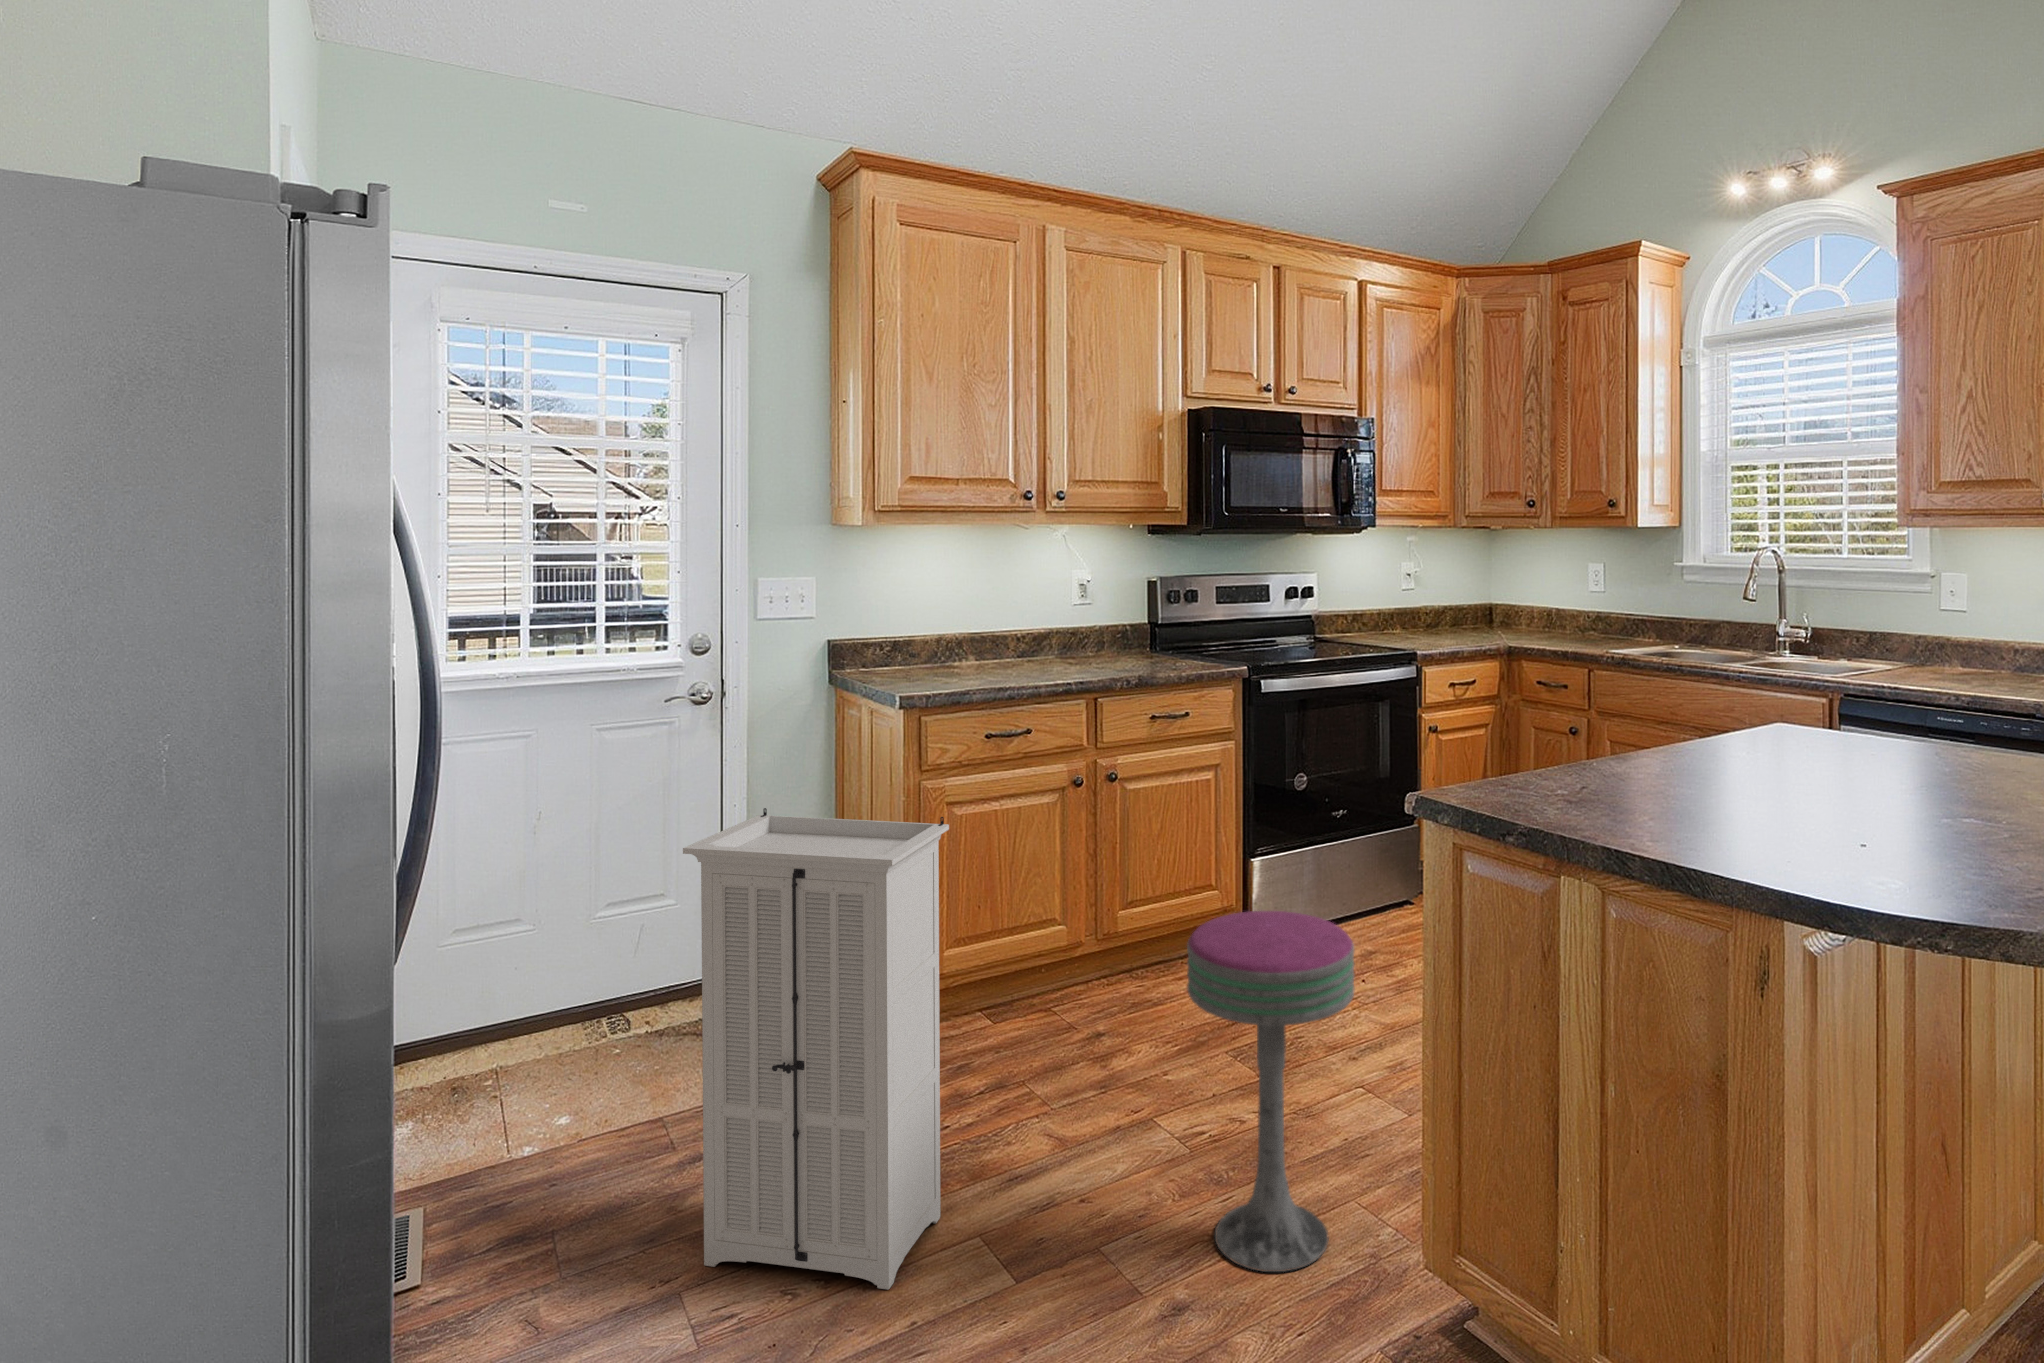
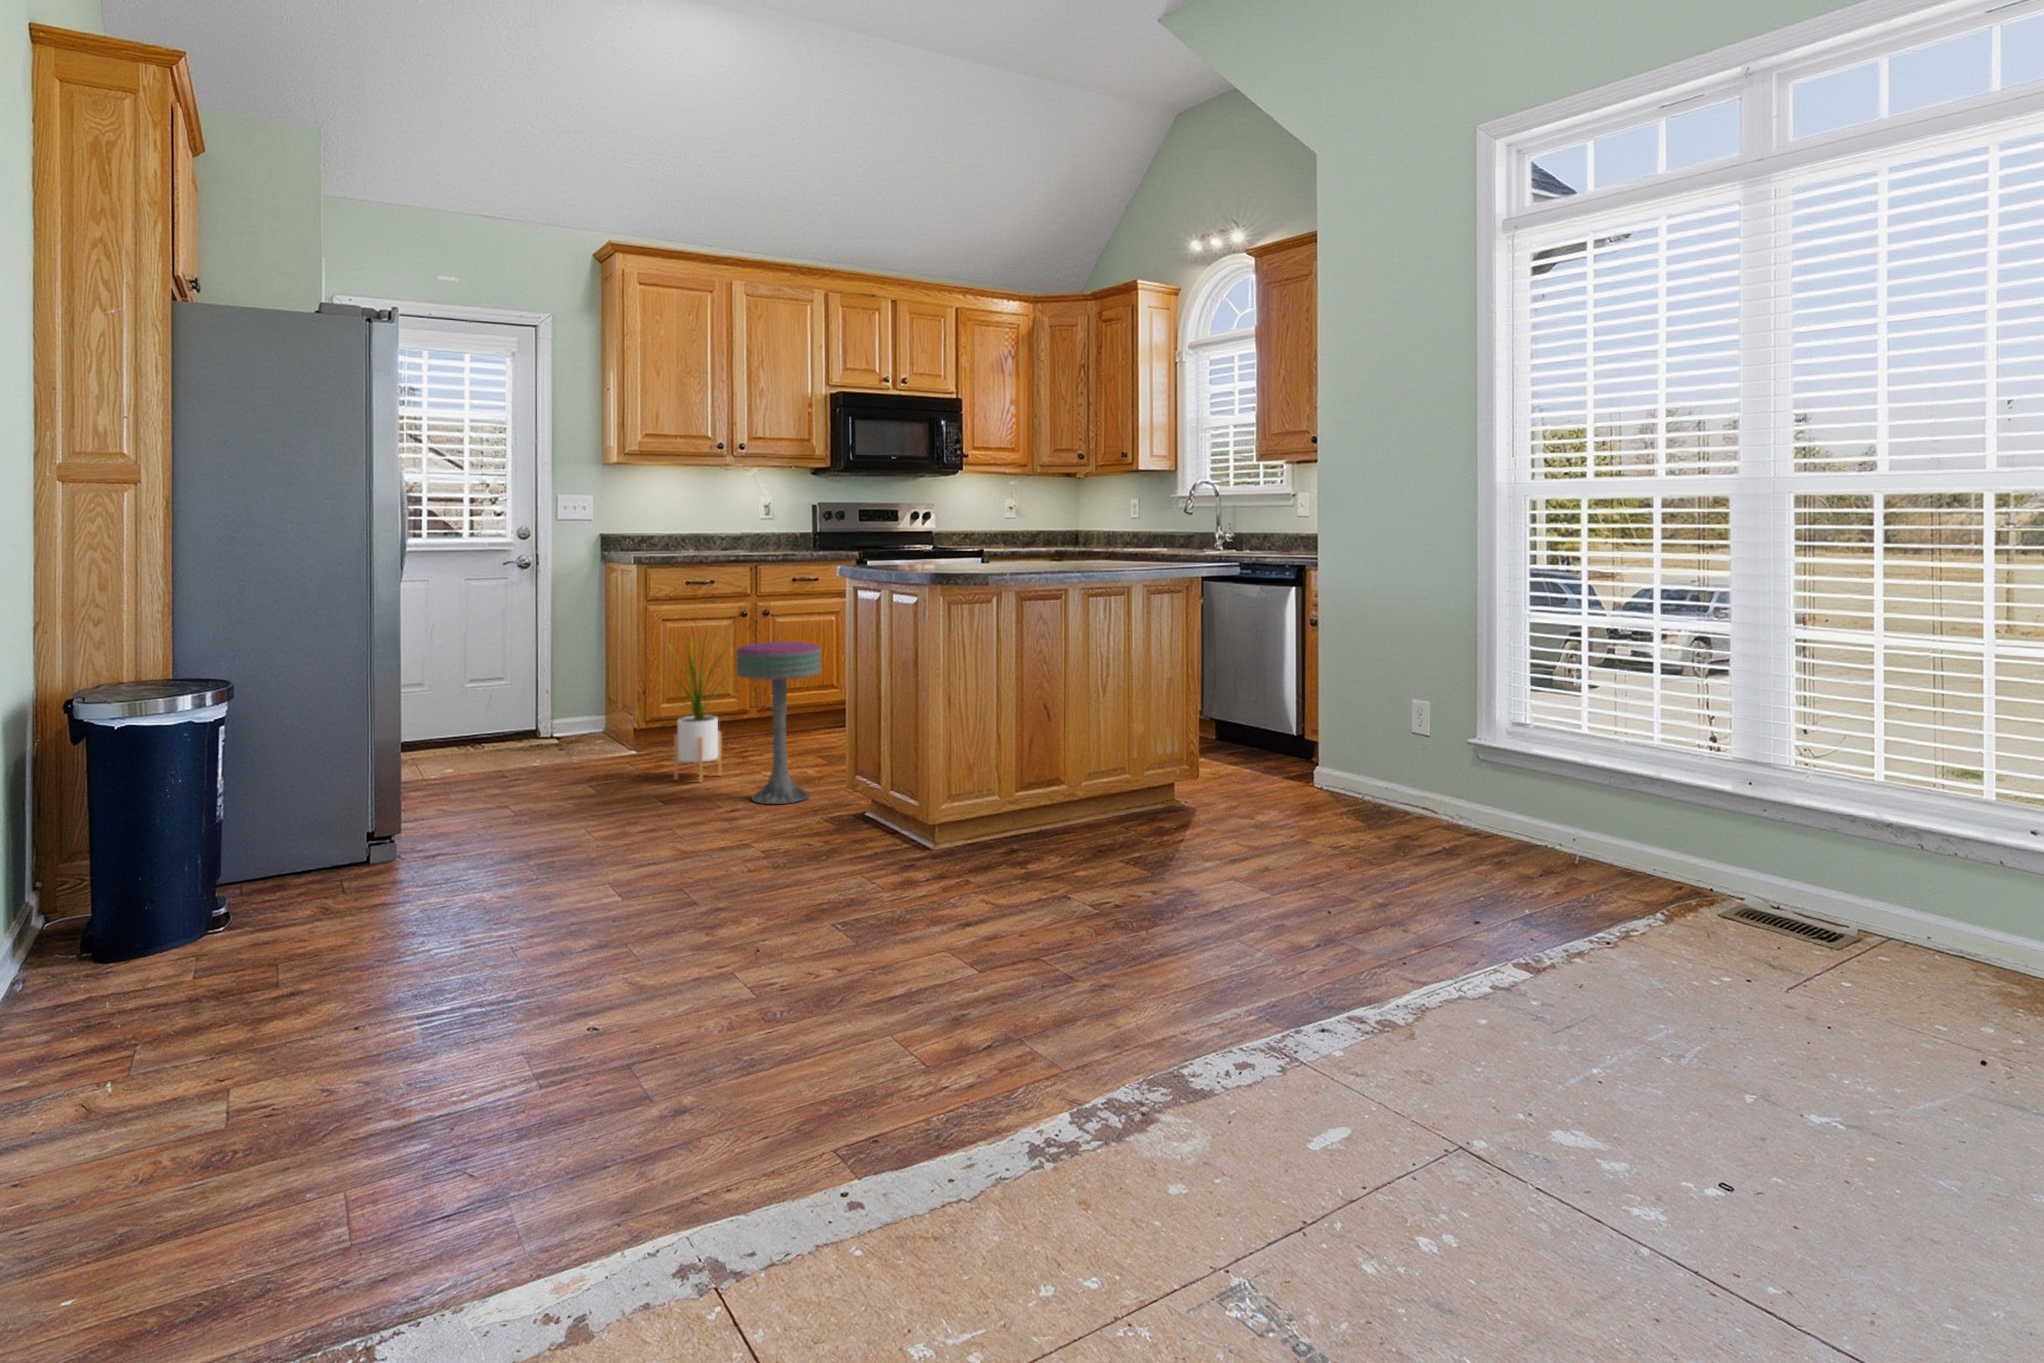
storage cabinet: present [683,808,949,1290] -> none [491,589,624,806]
house plant: none [990,849,1150,1172] -> present [672,638,729,782]

